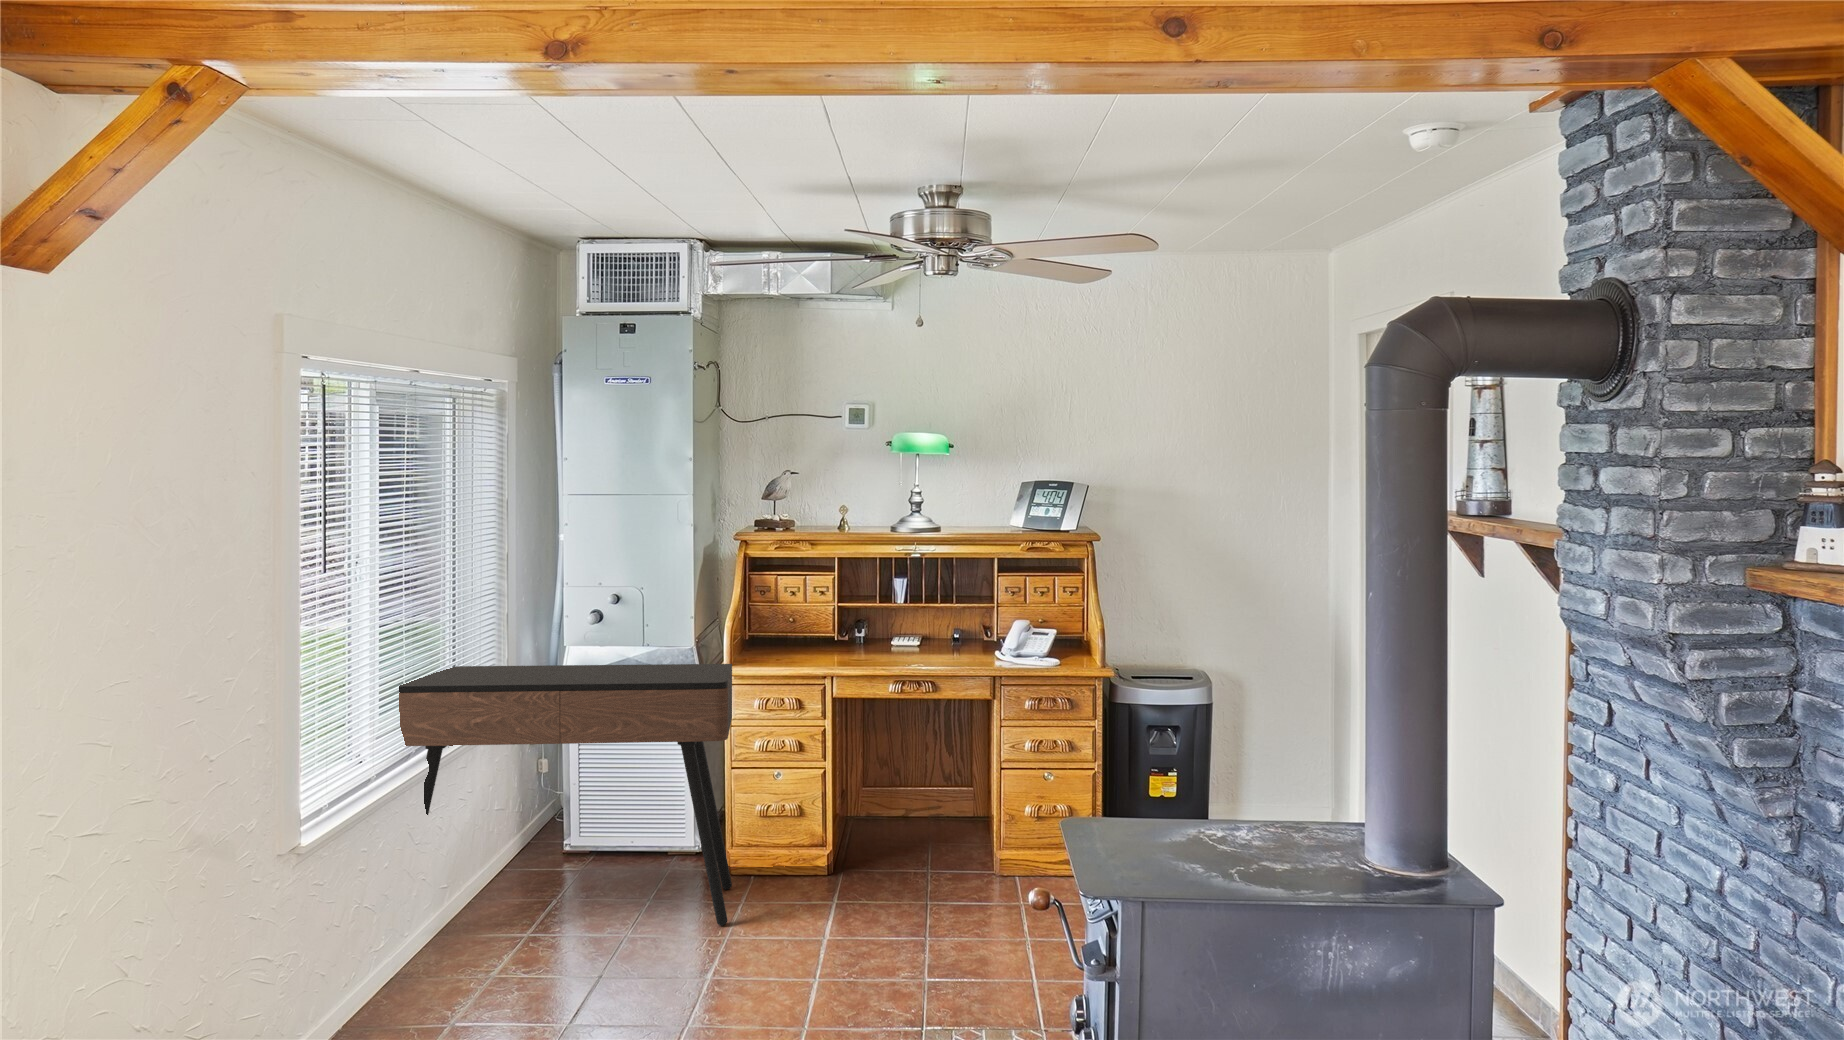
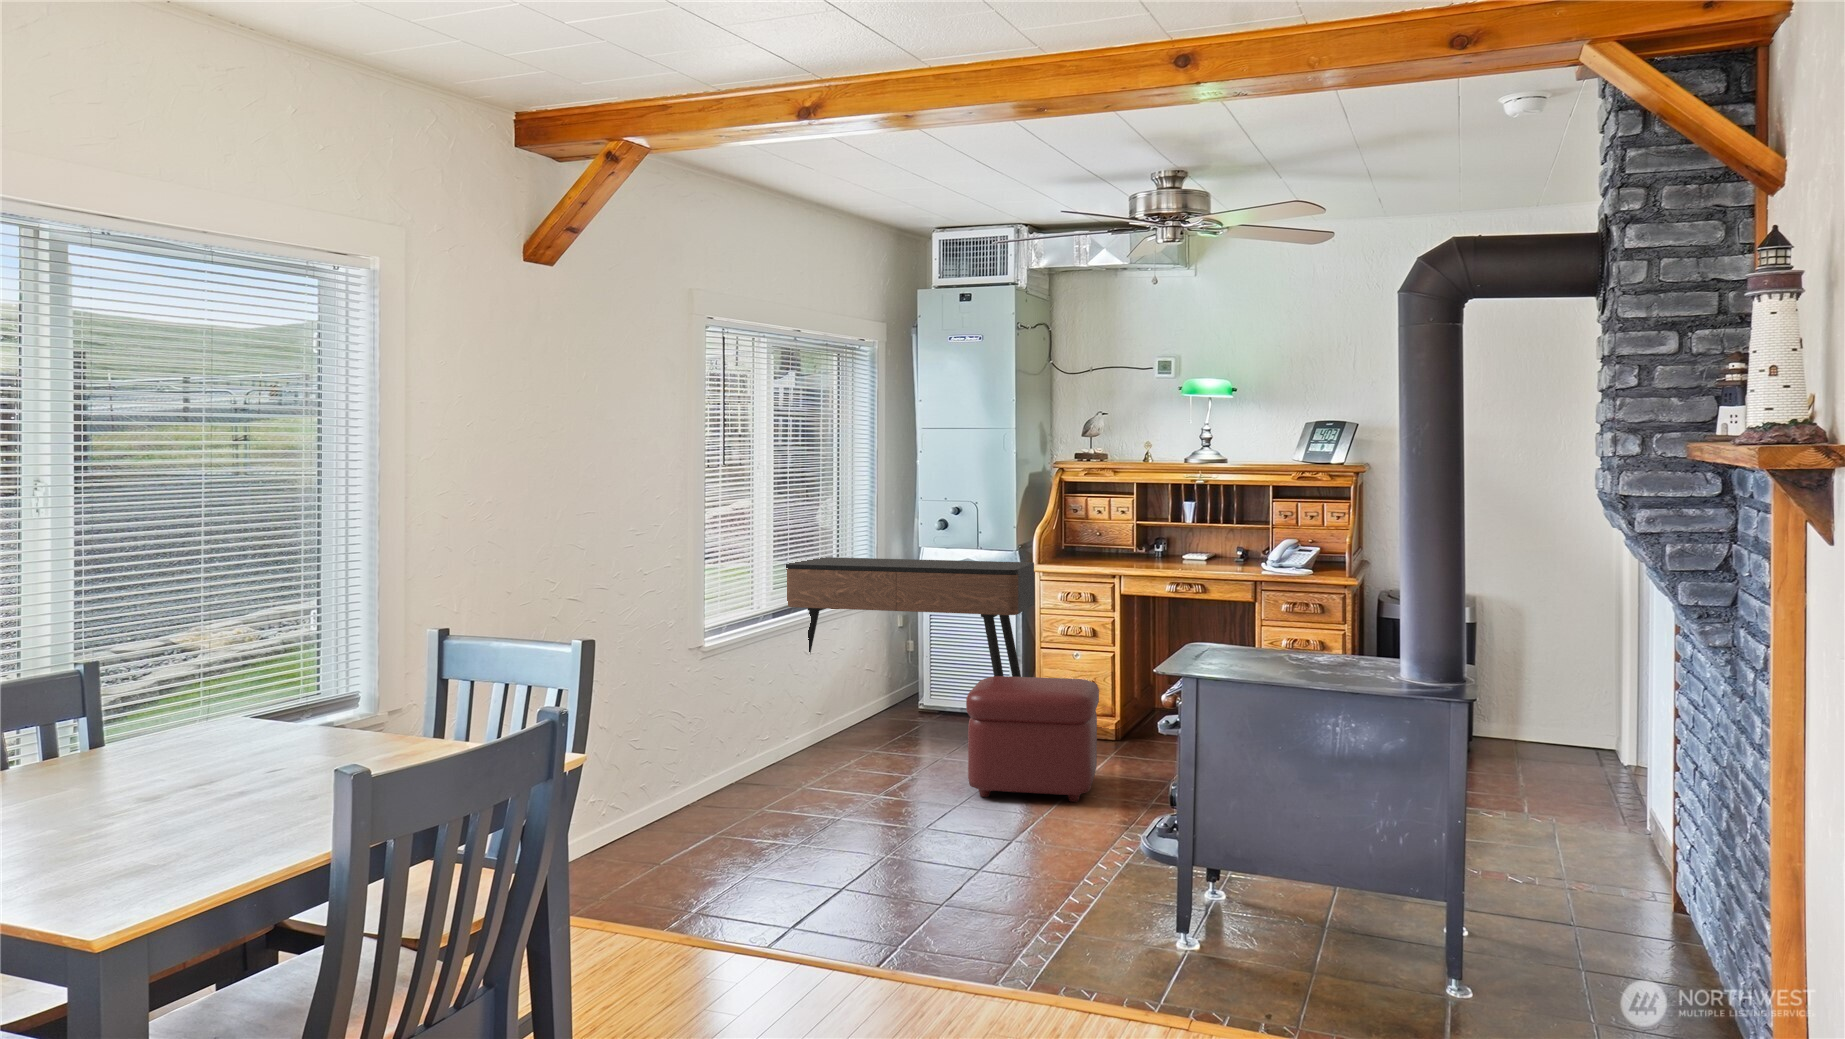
ottoman: none [692,825,865,1008] -> present [966,676,1099,802]

